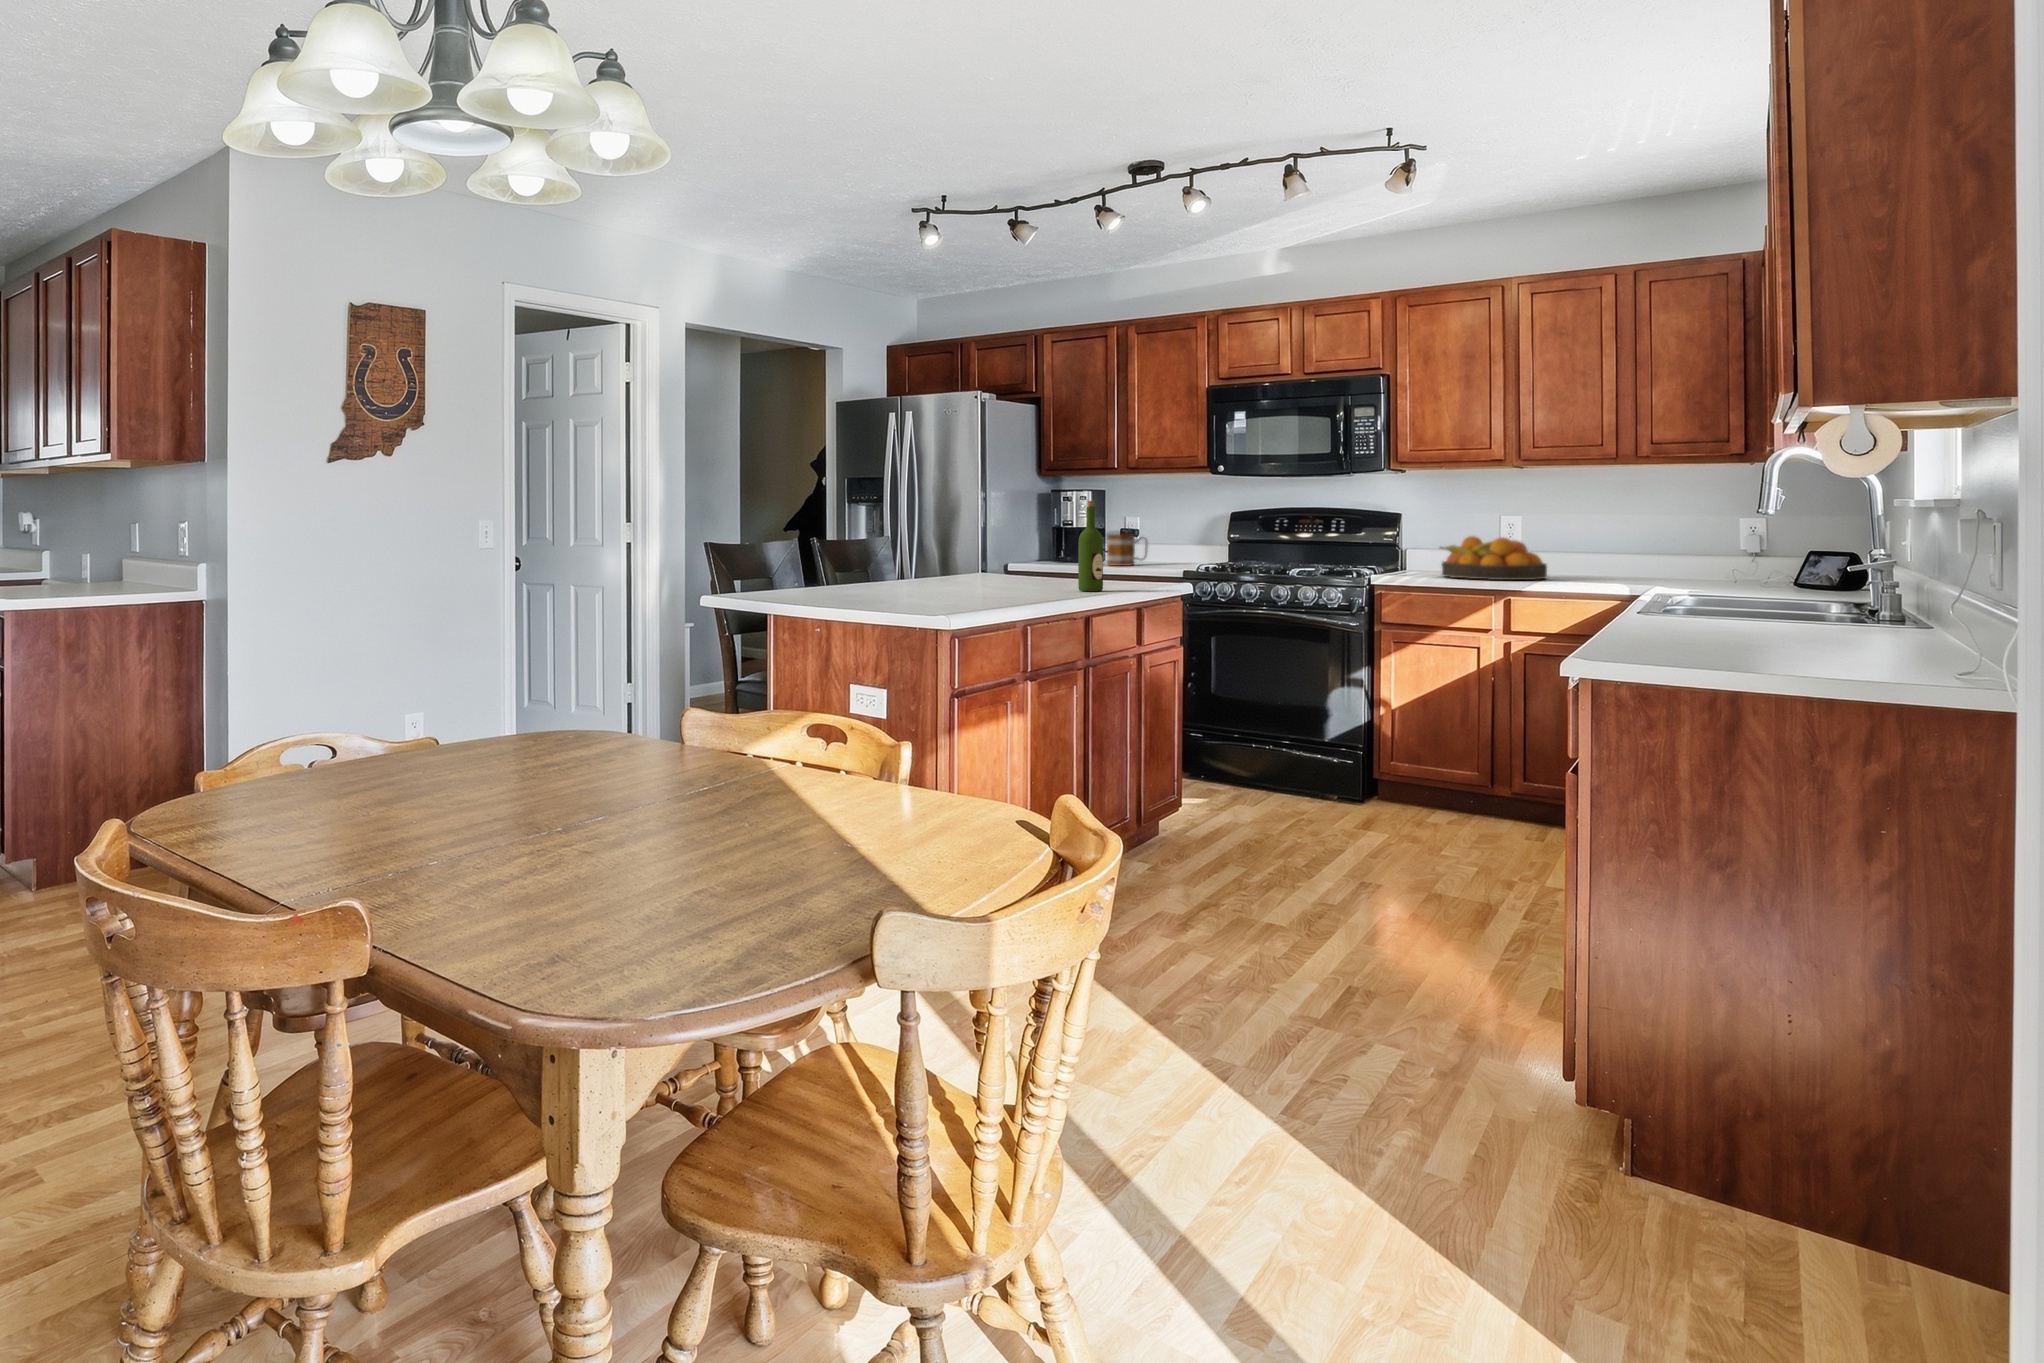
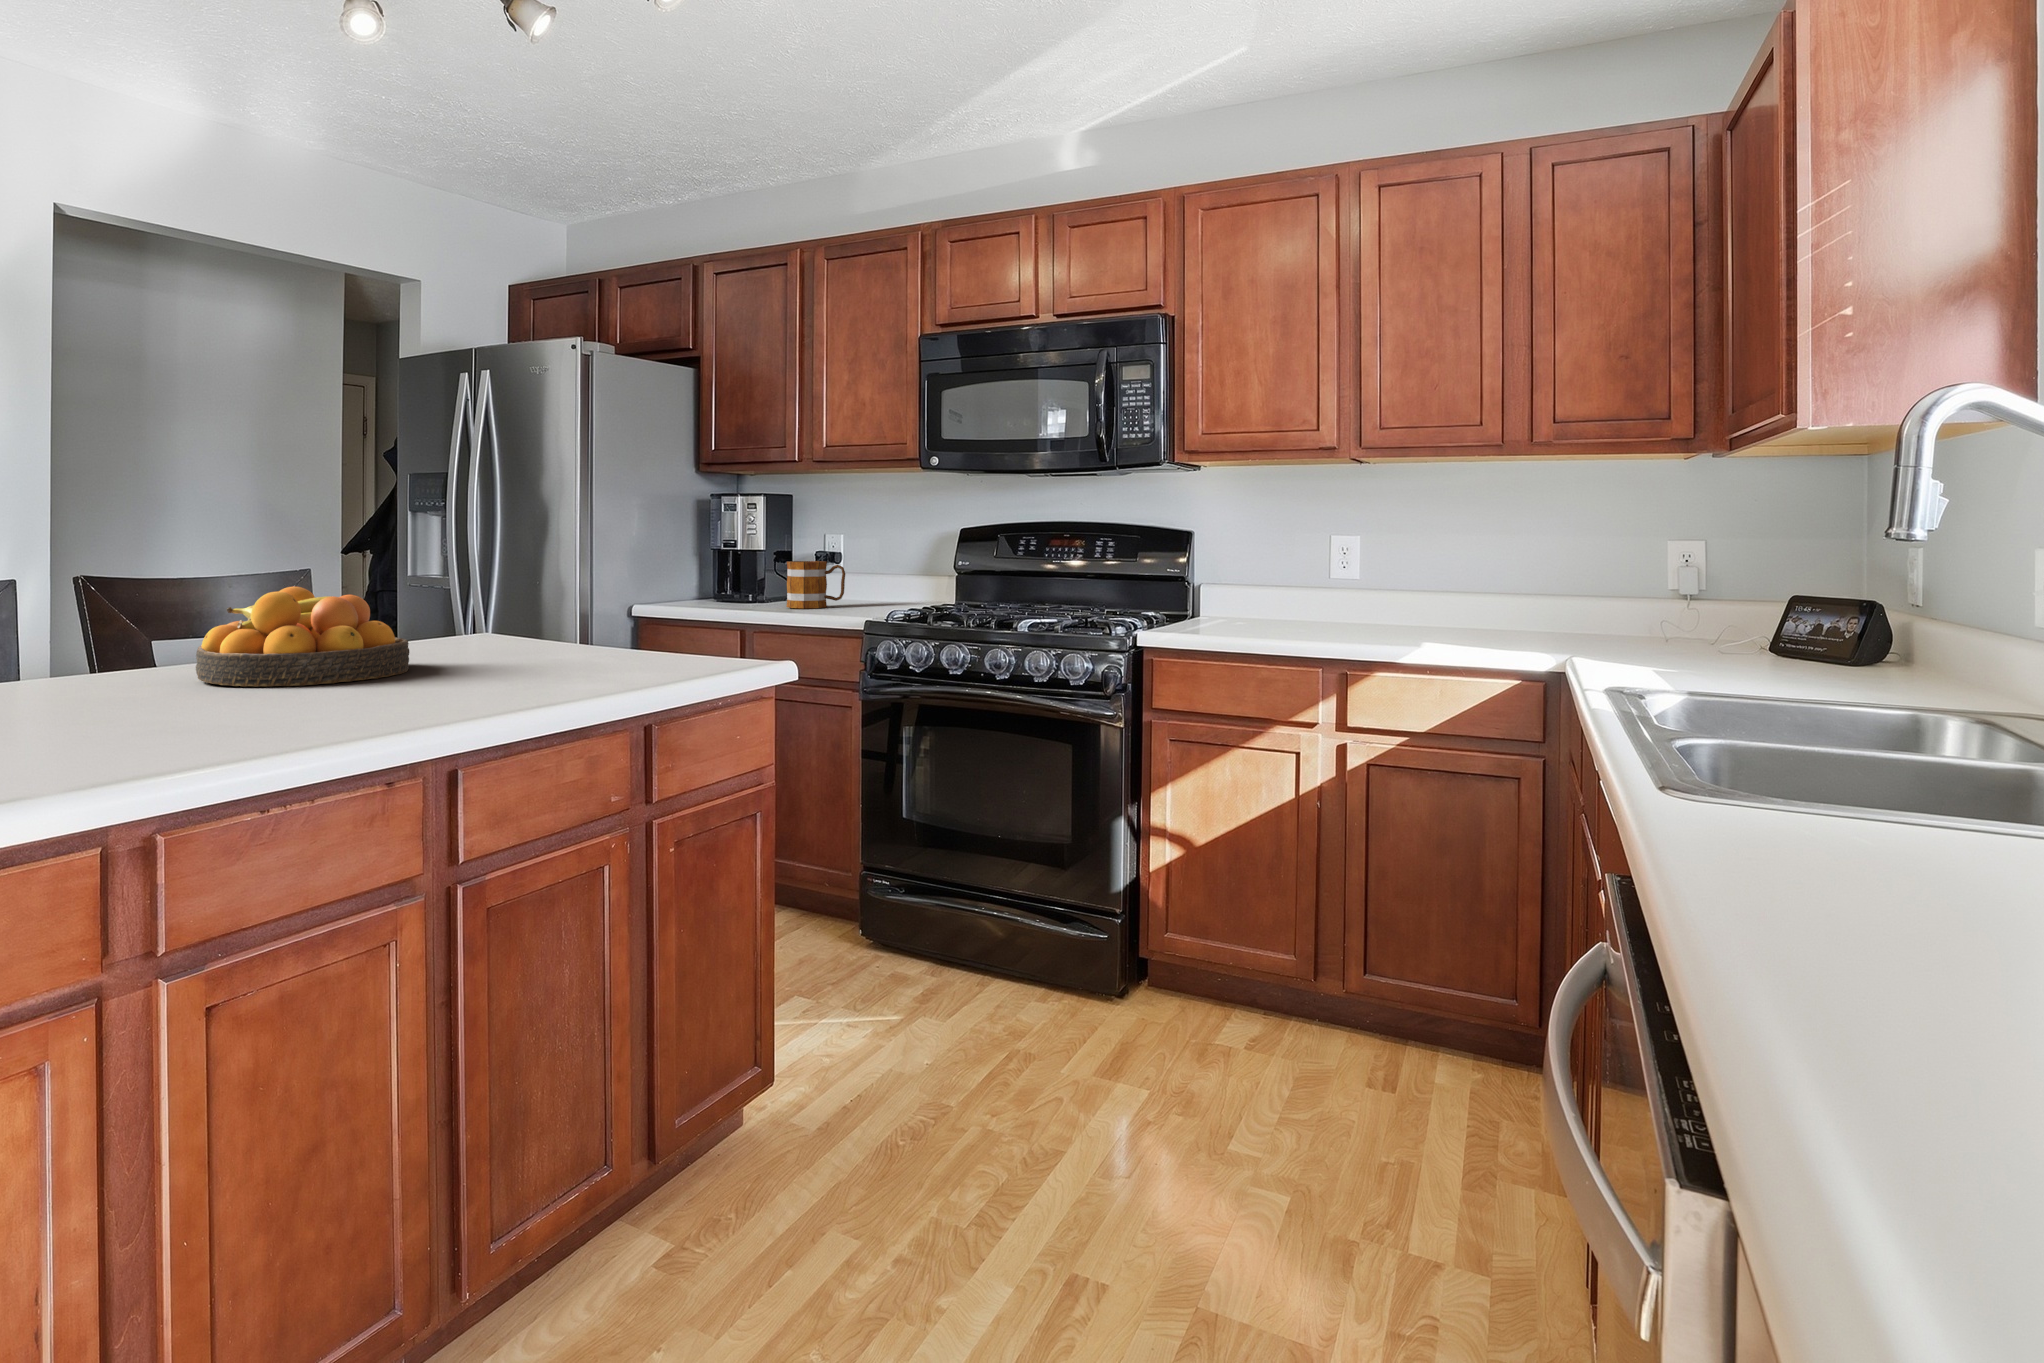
wine bottle: present [1078,501,1103,591] -> none [535,501,586,689]
fruit bowl: present [1440,536,1547,580] -> present [196,587,409,687]

